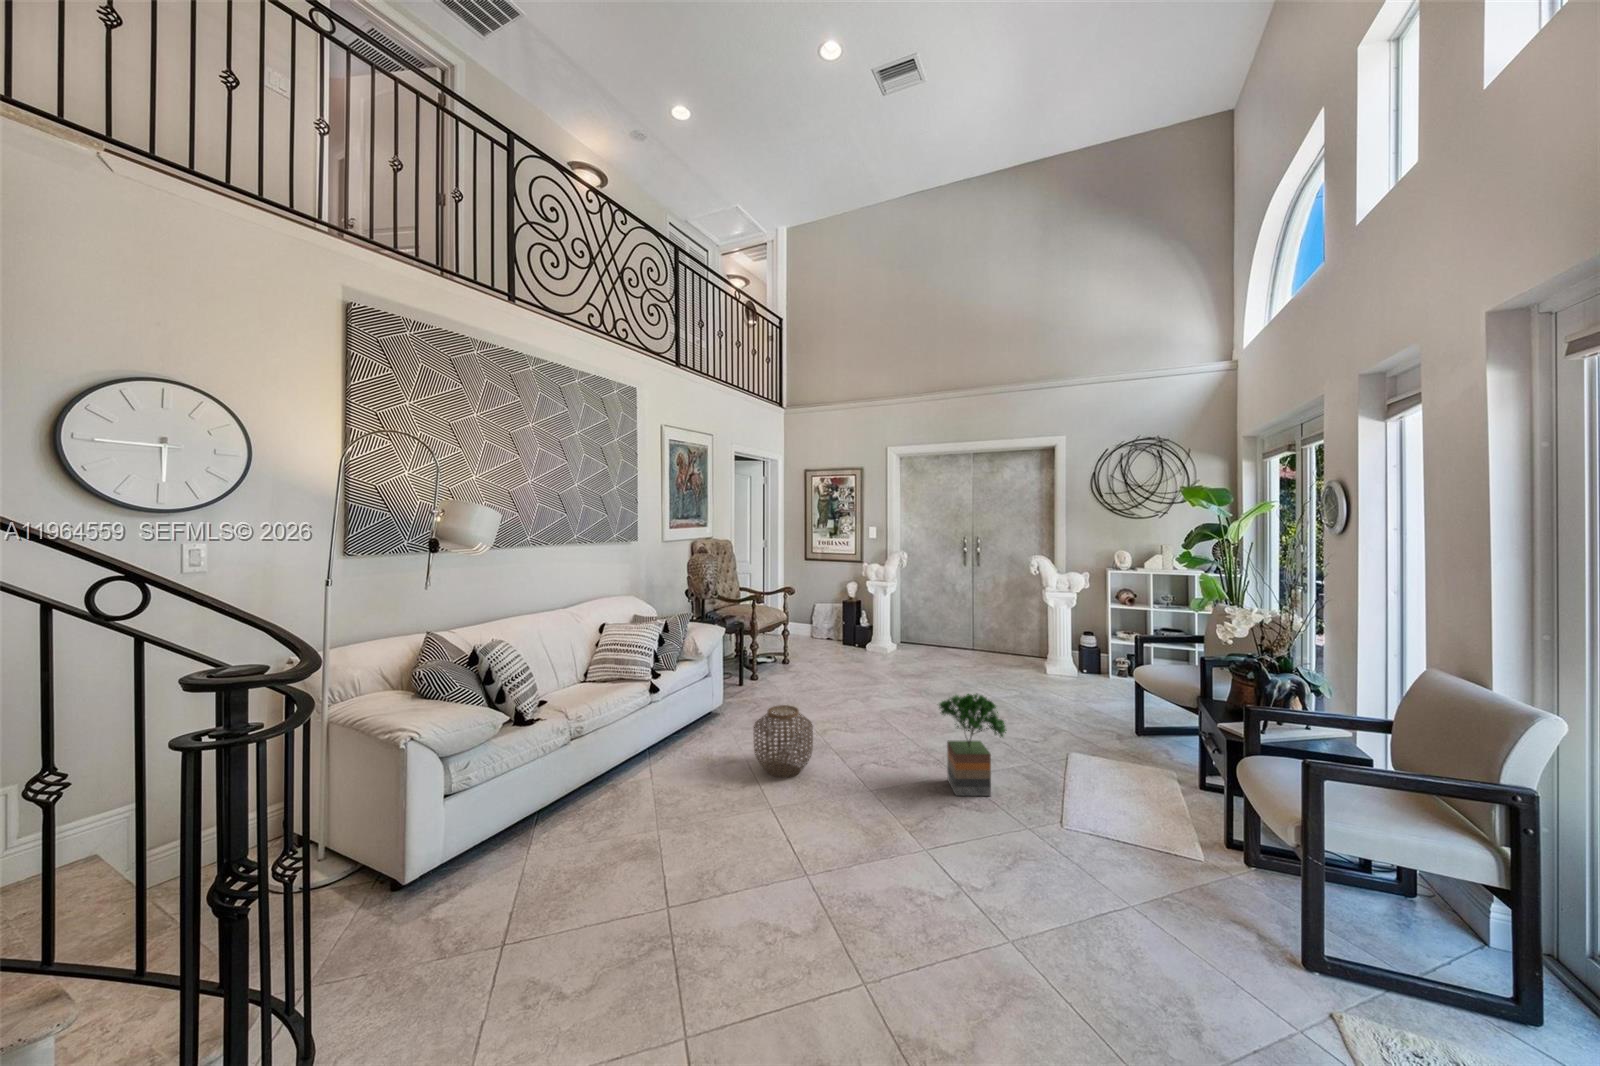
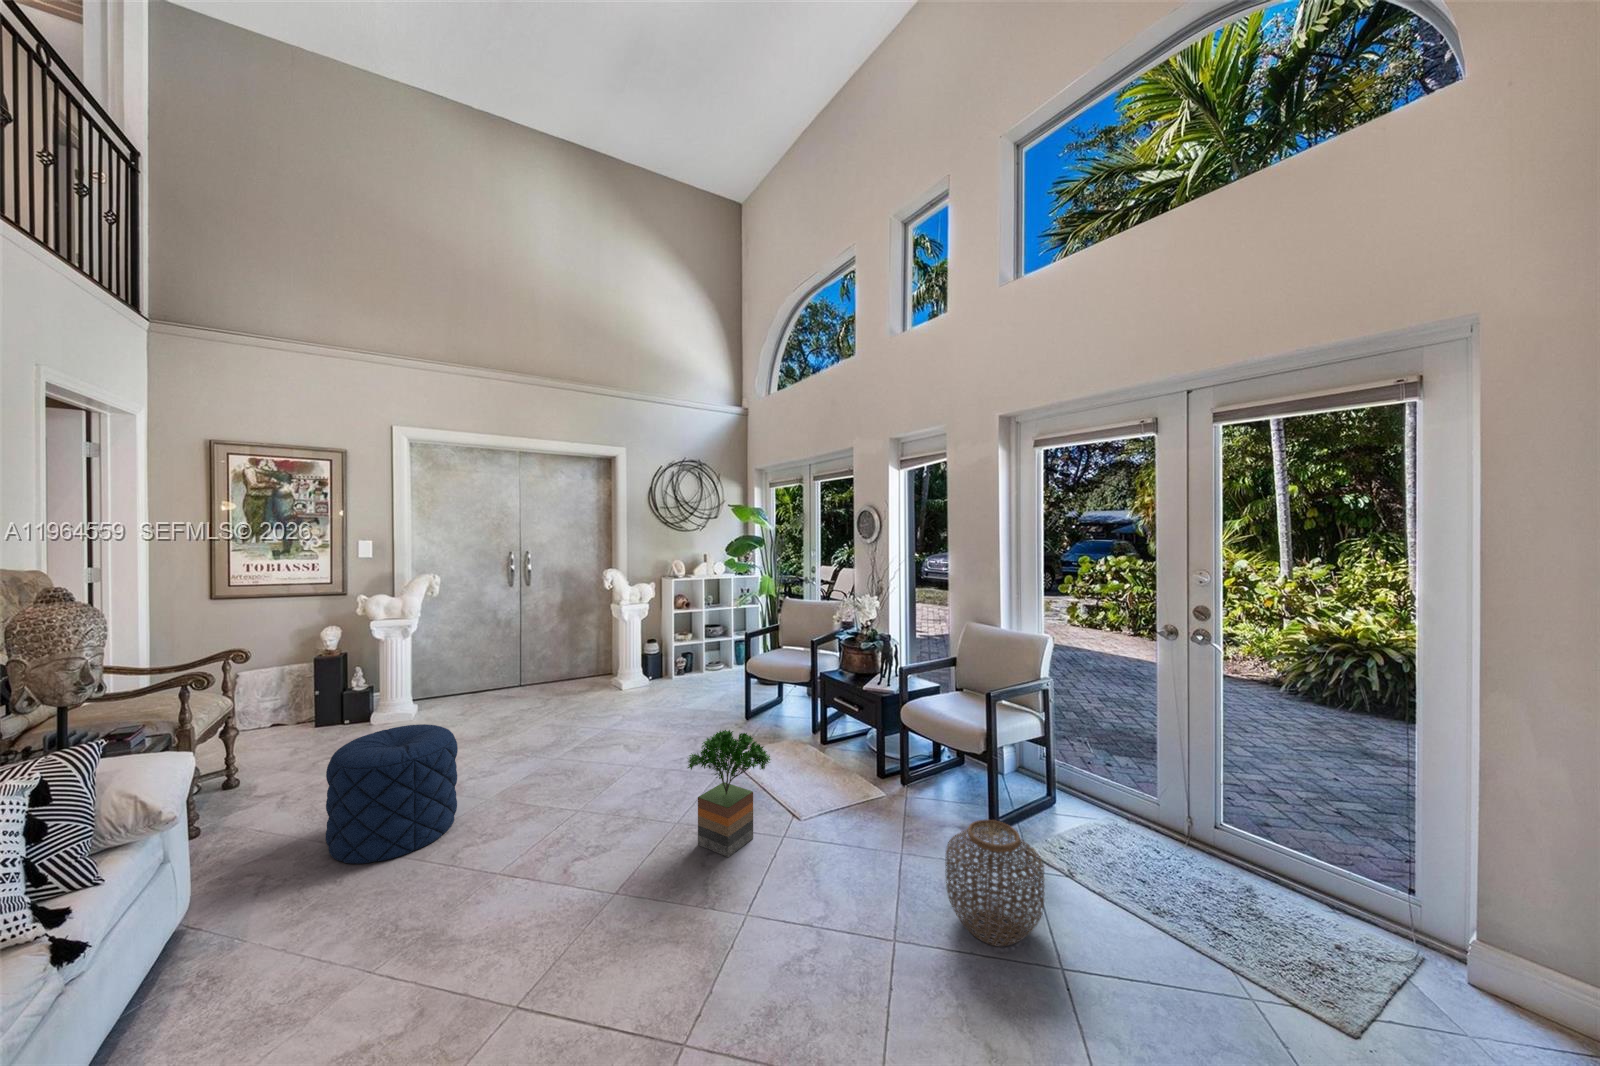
pouf: none [784,642,848,715] -> present [326,724,458,864]
woven basket: present [754,705,813,777] -> present [946,820,1044,946]

